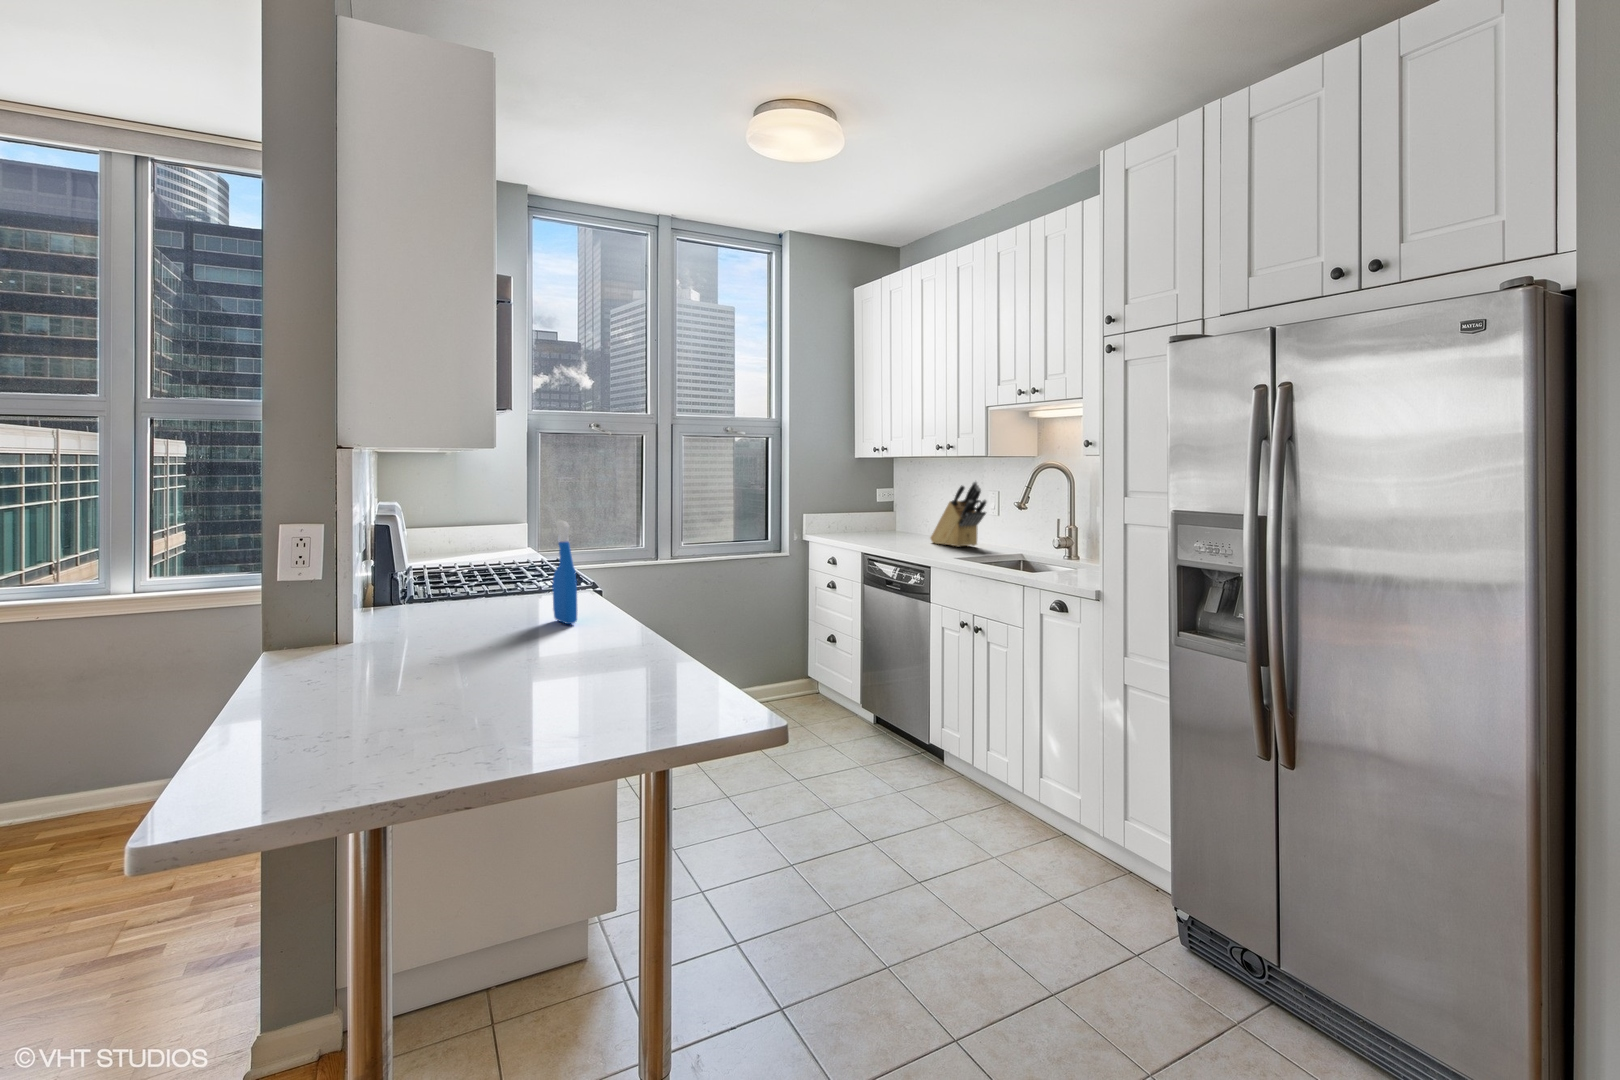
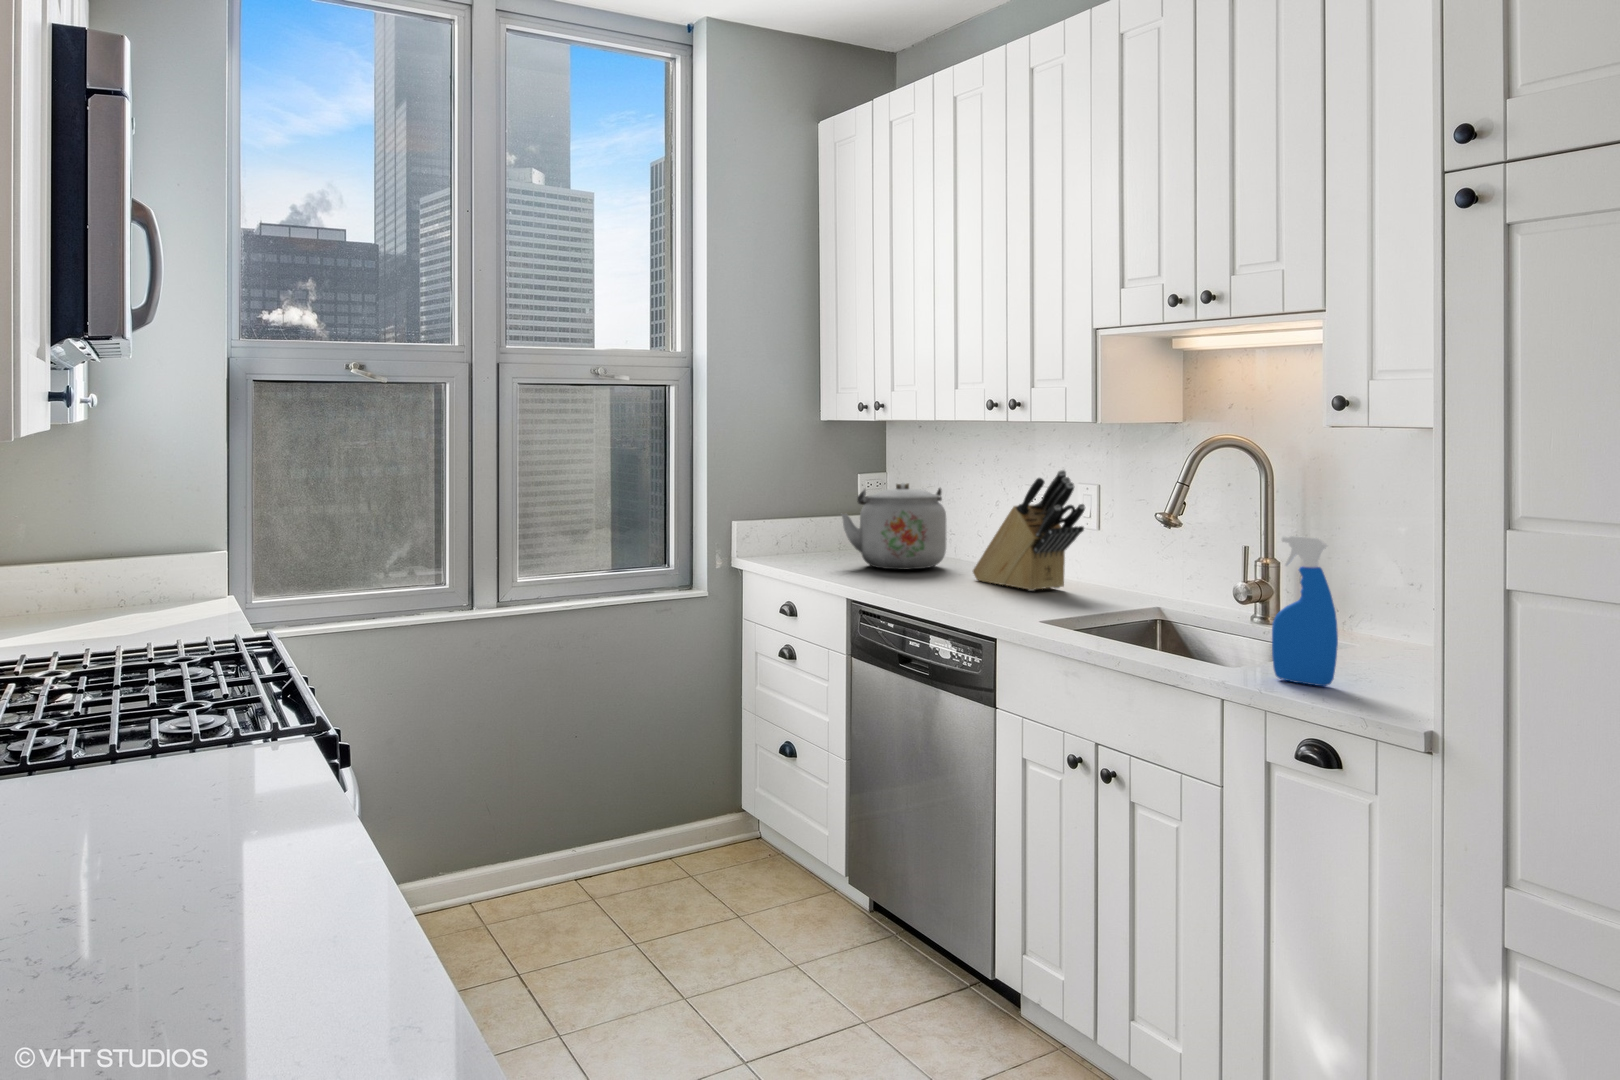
kettle: none [860,490,919,538] -> present [842,482,946,569]
spray bottle: present [552,521,577,624] -> present [1272,536,1338,686]

